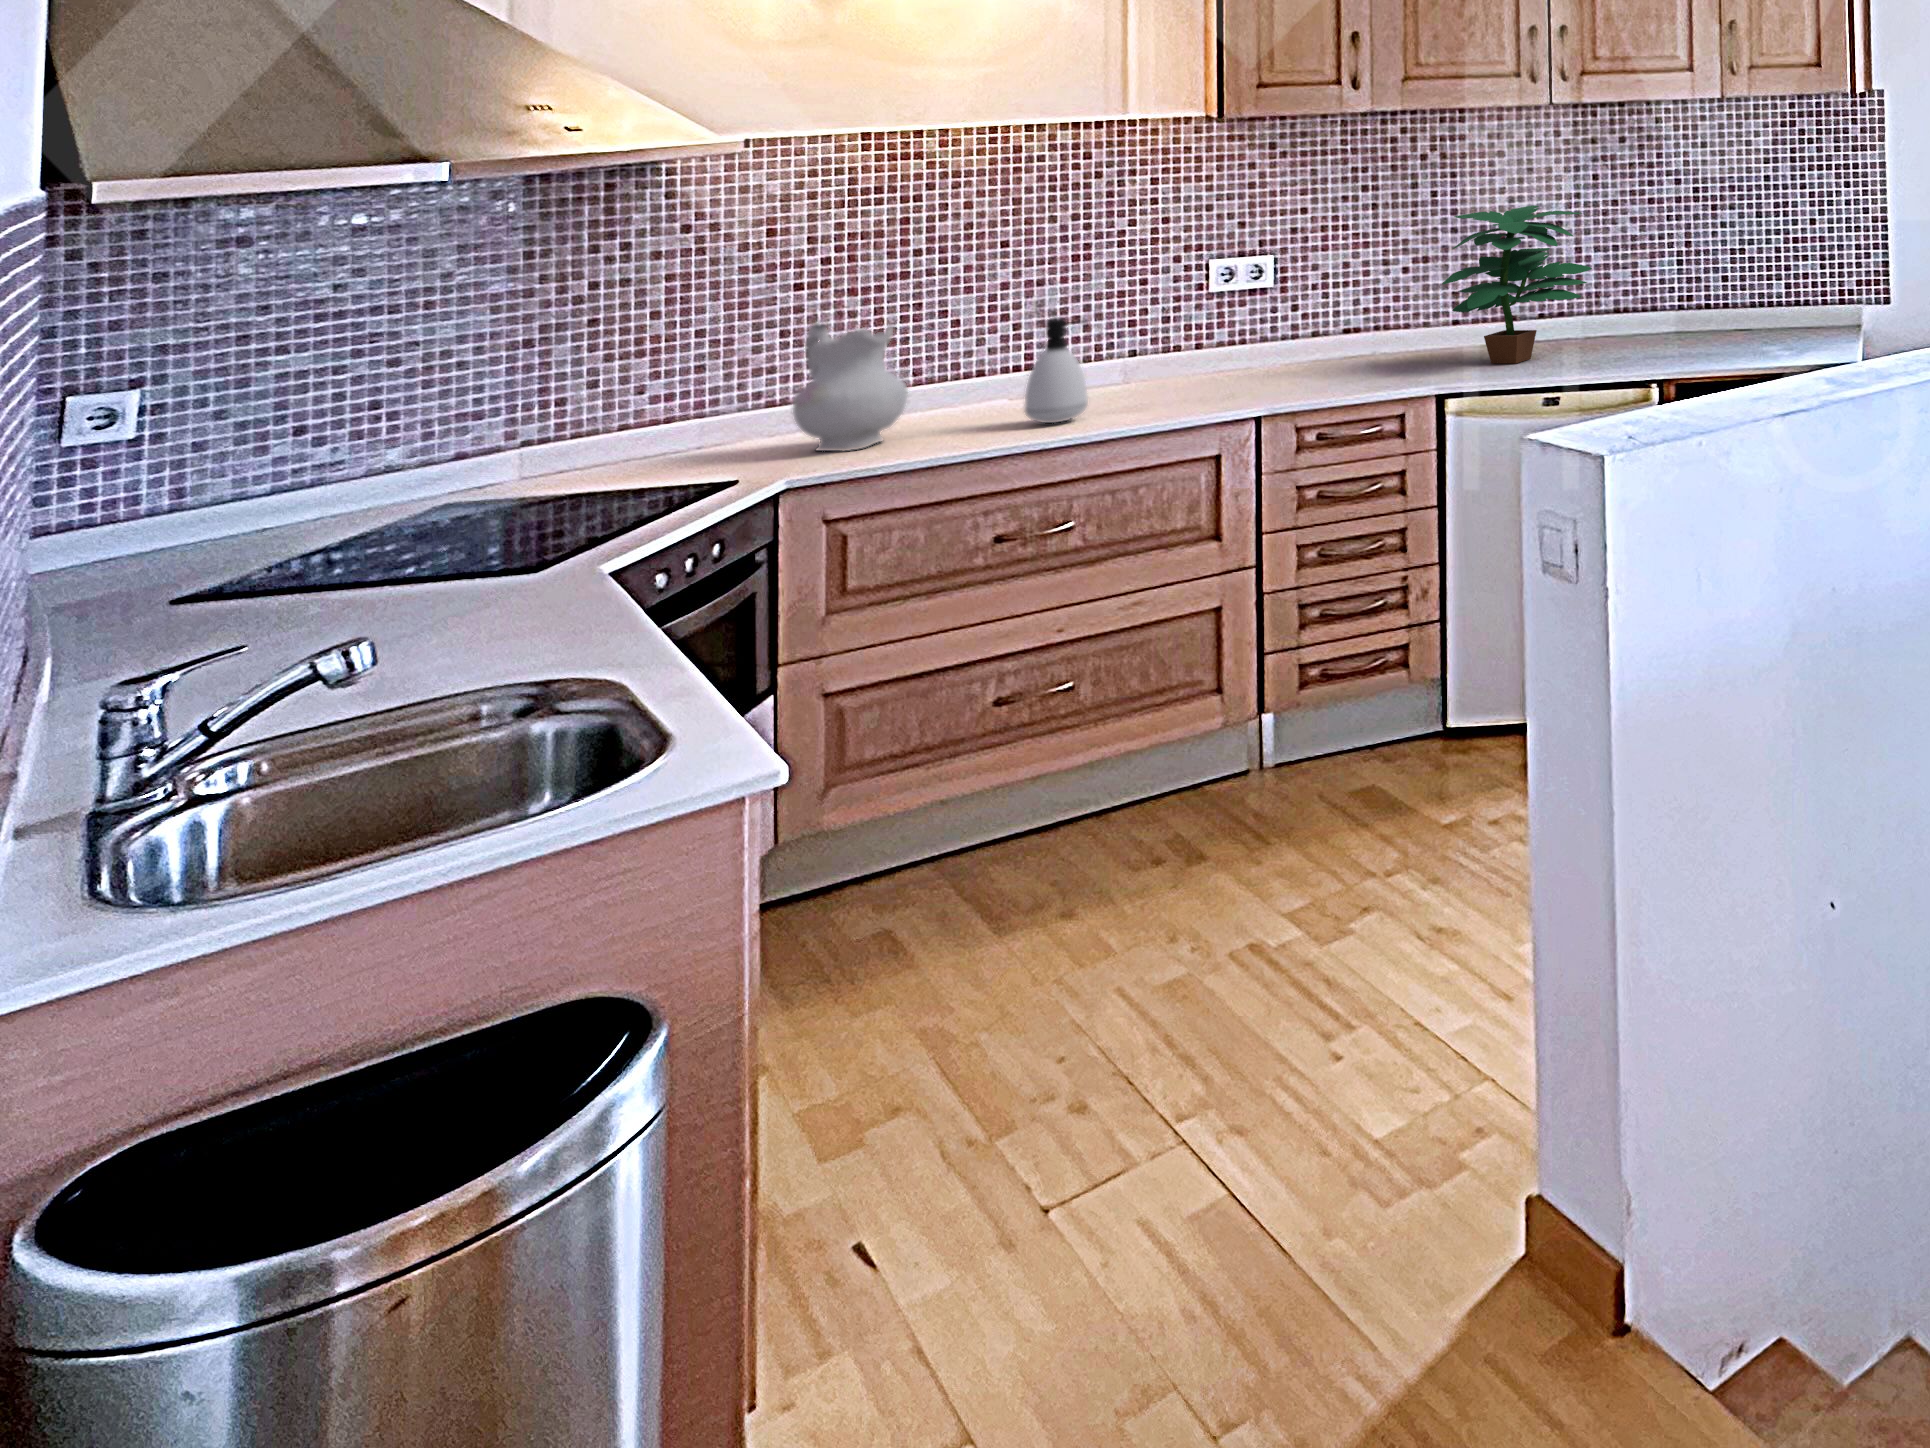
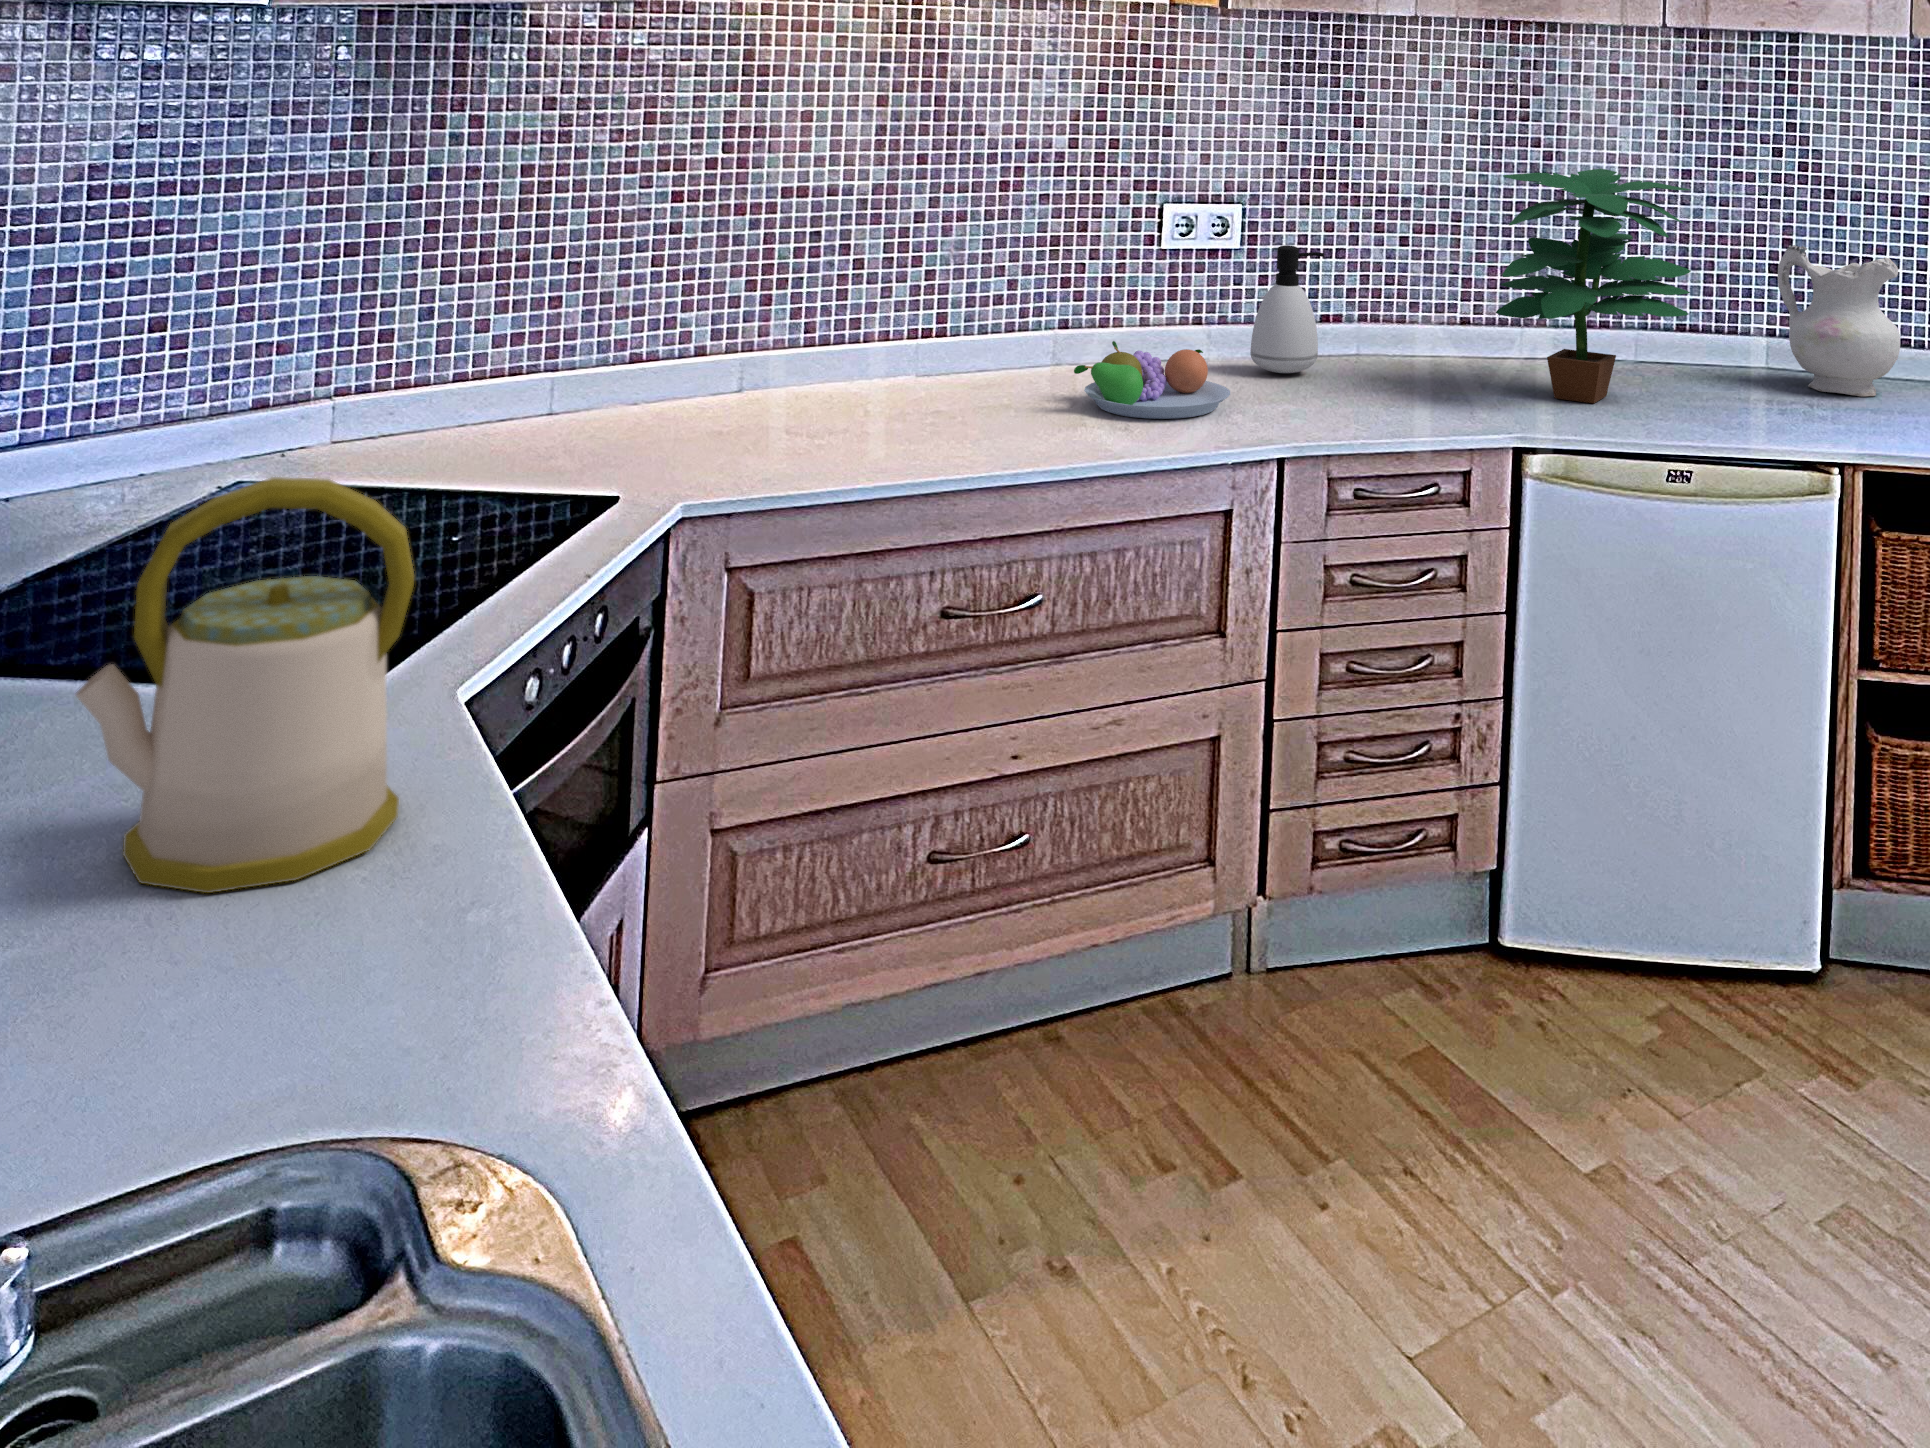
soap dispenser: present [1025,317,1088,423] -> present [1250,245,1324,373]
ceramic pitcher: present [793,323,908,451] -> present [1778,245,1900,396]
fruit bowl: none [1117,356,1241,405] -> present [1074,341,1230,419]
kettle: none [325,432,538,647] -> present [76,477,414,893]

